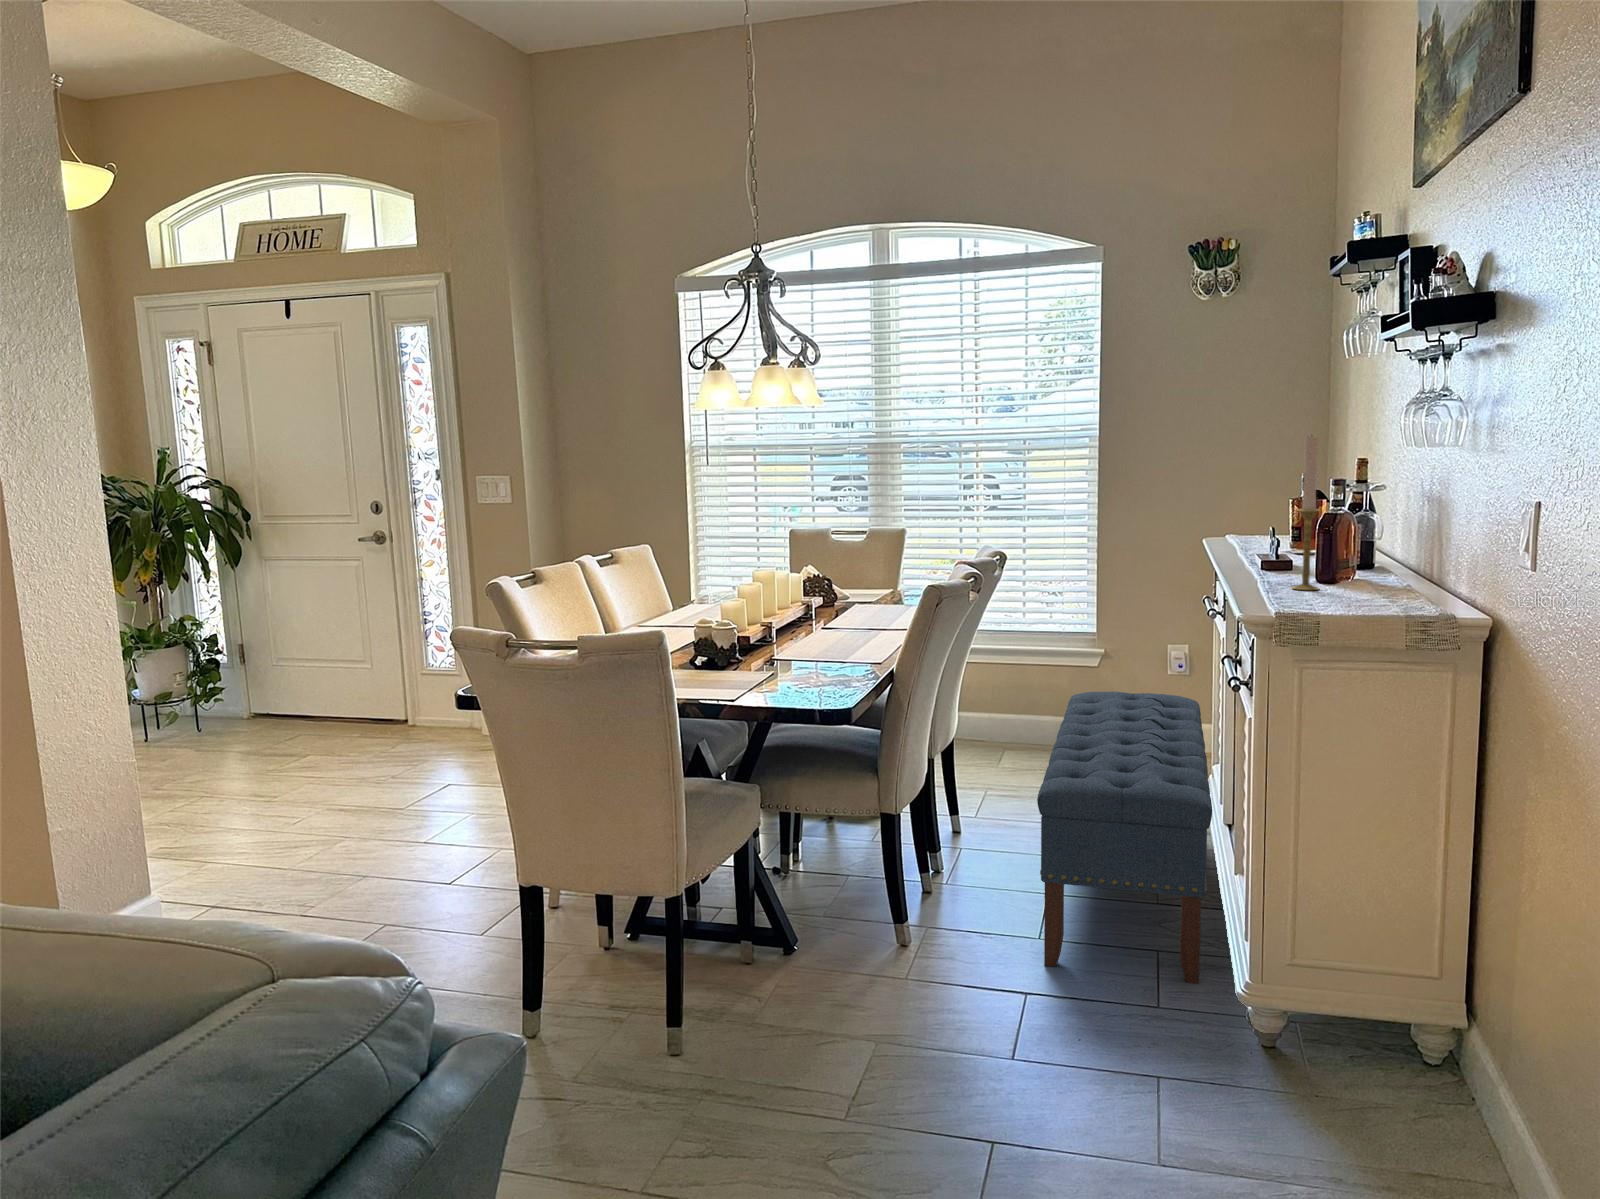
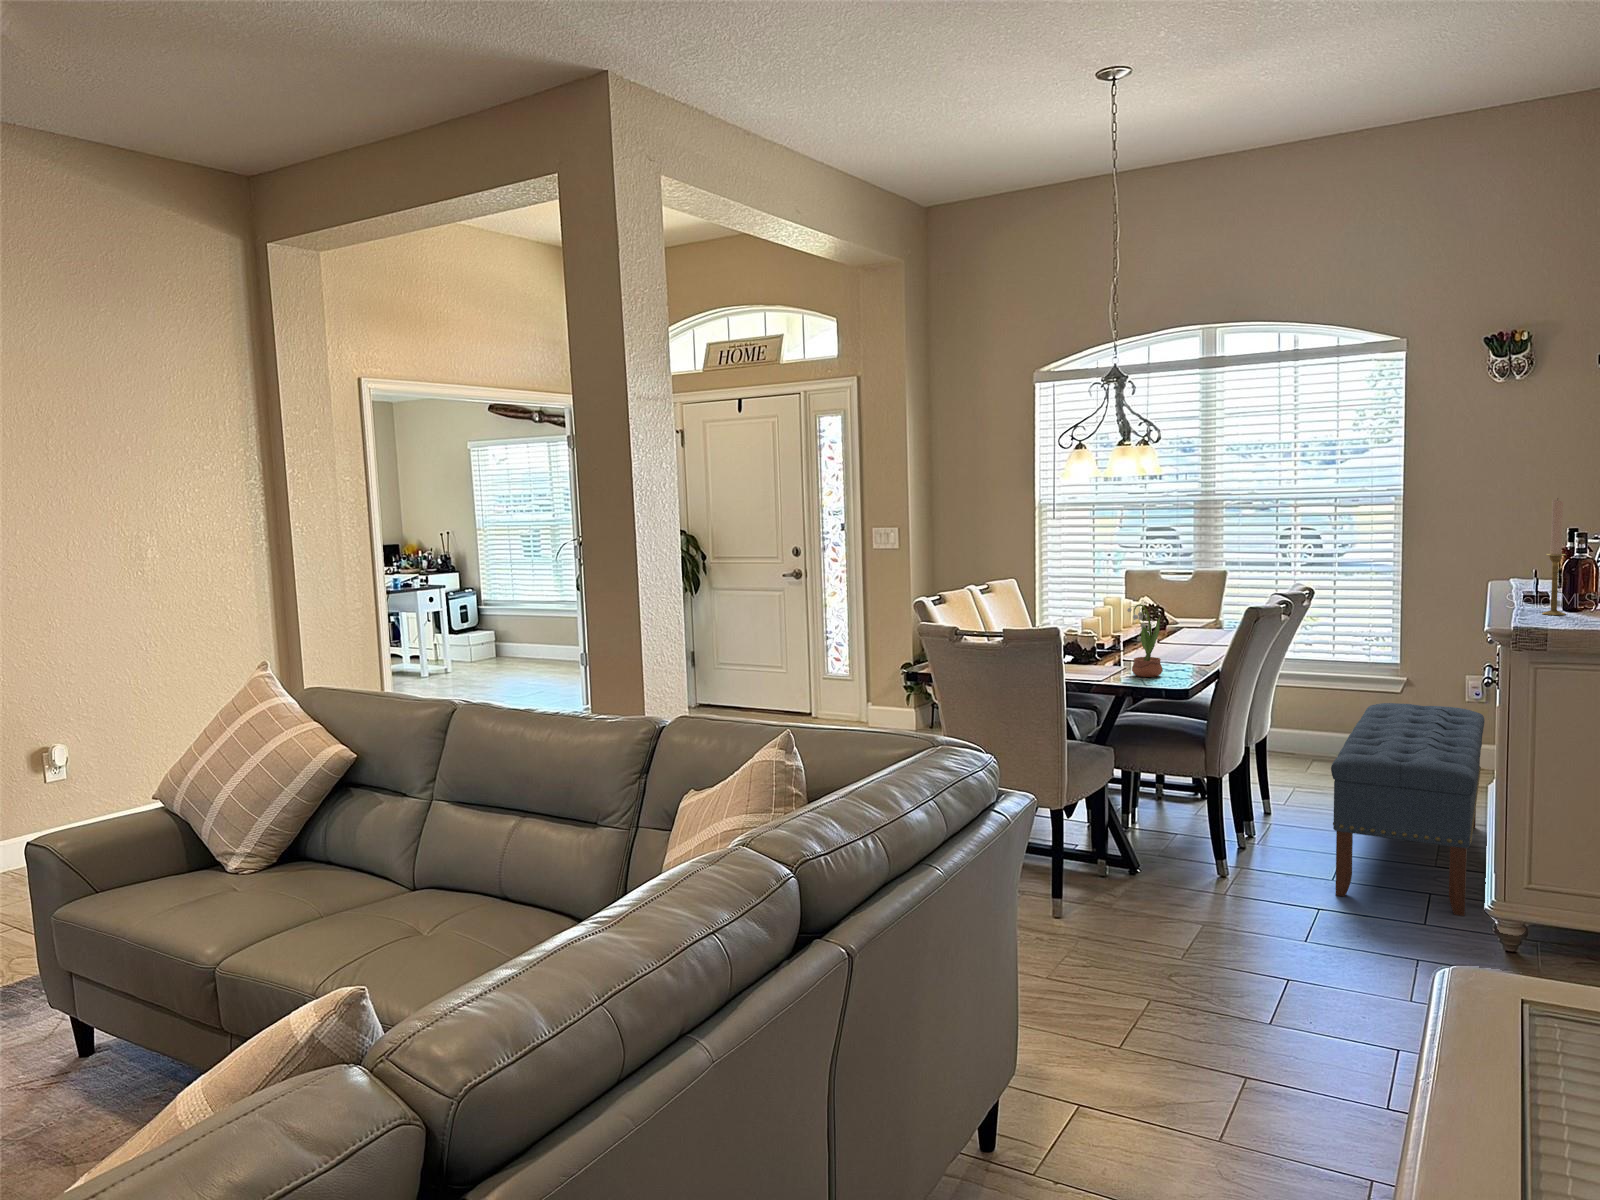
potted flower: none [766,584,818,692] -> present [1127,604,1163,677]

